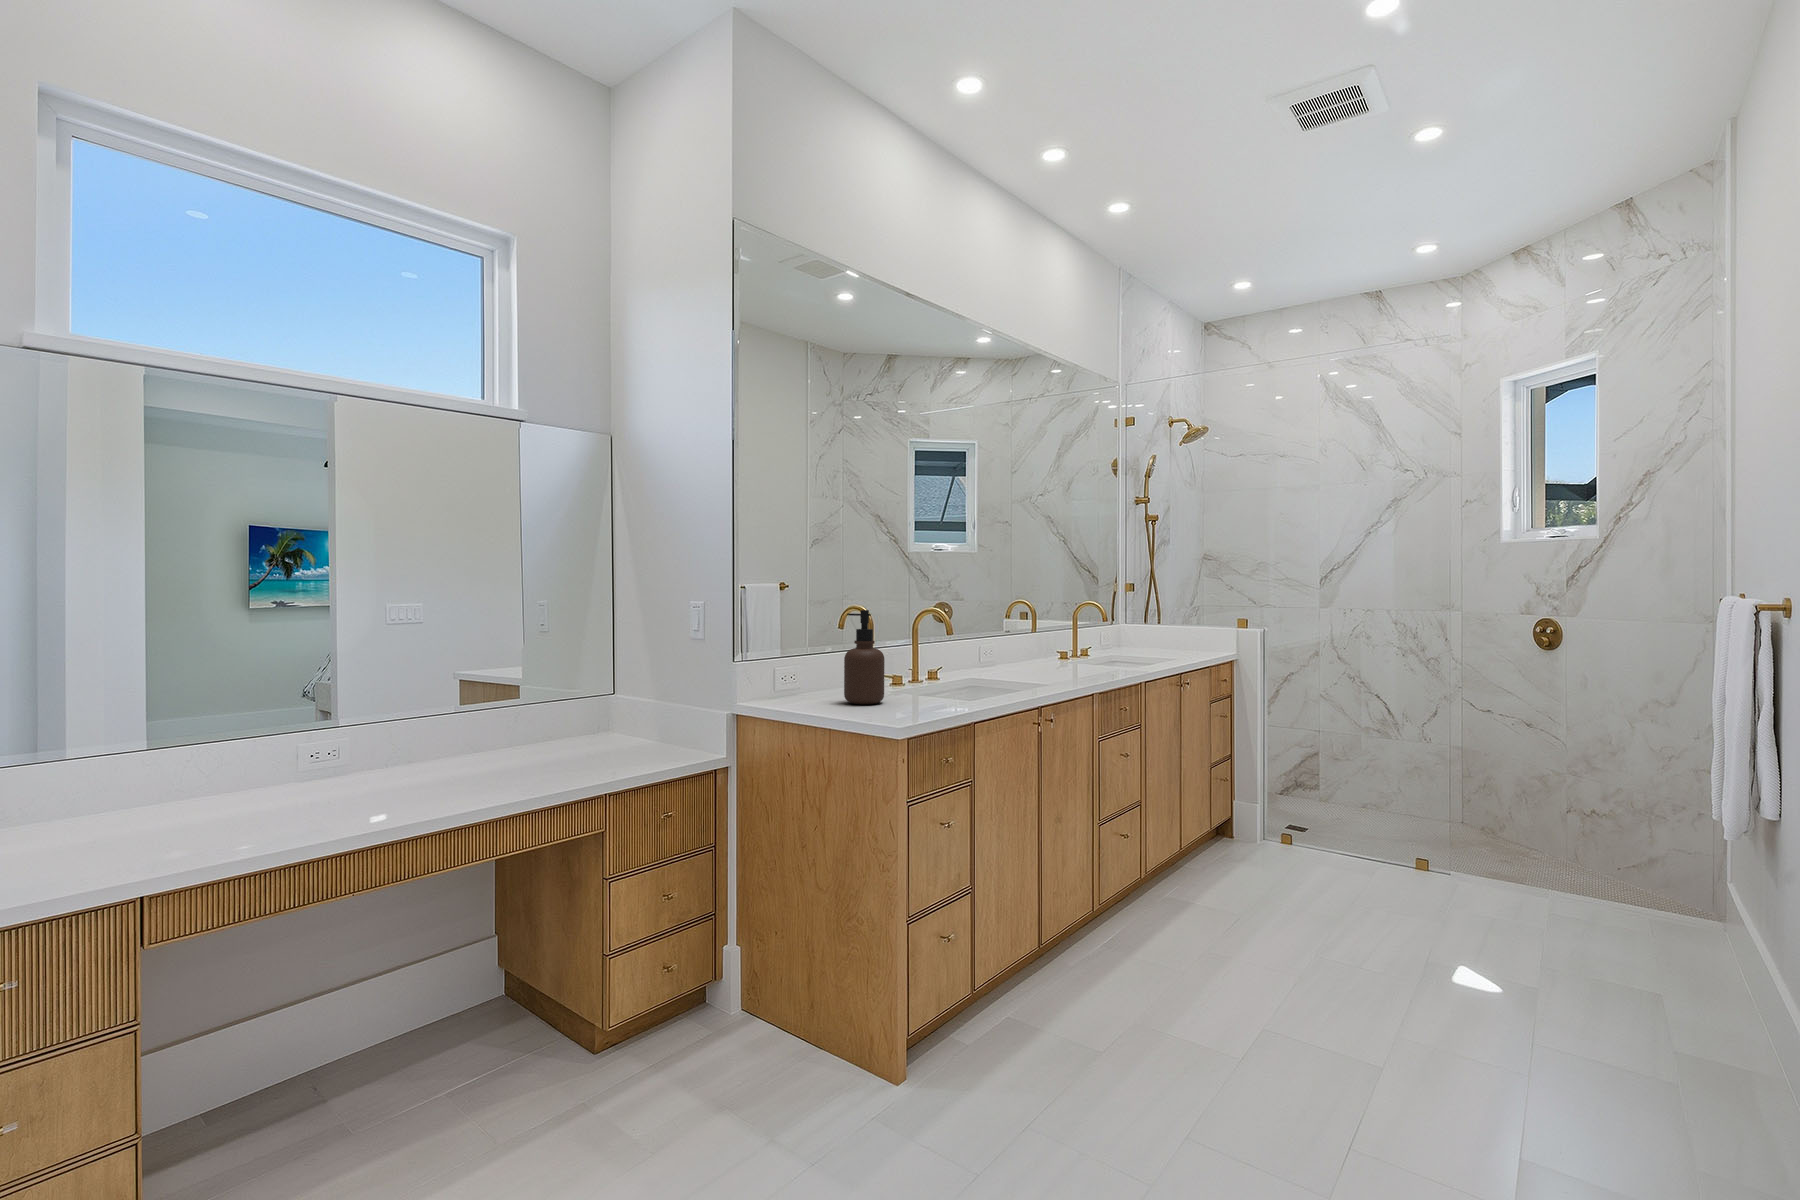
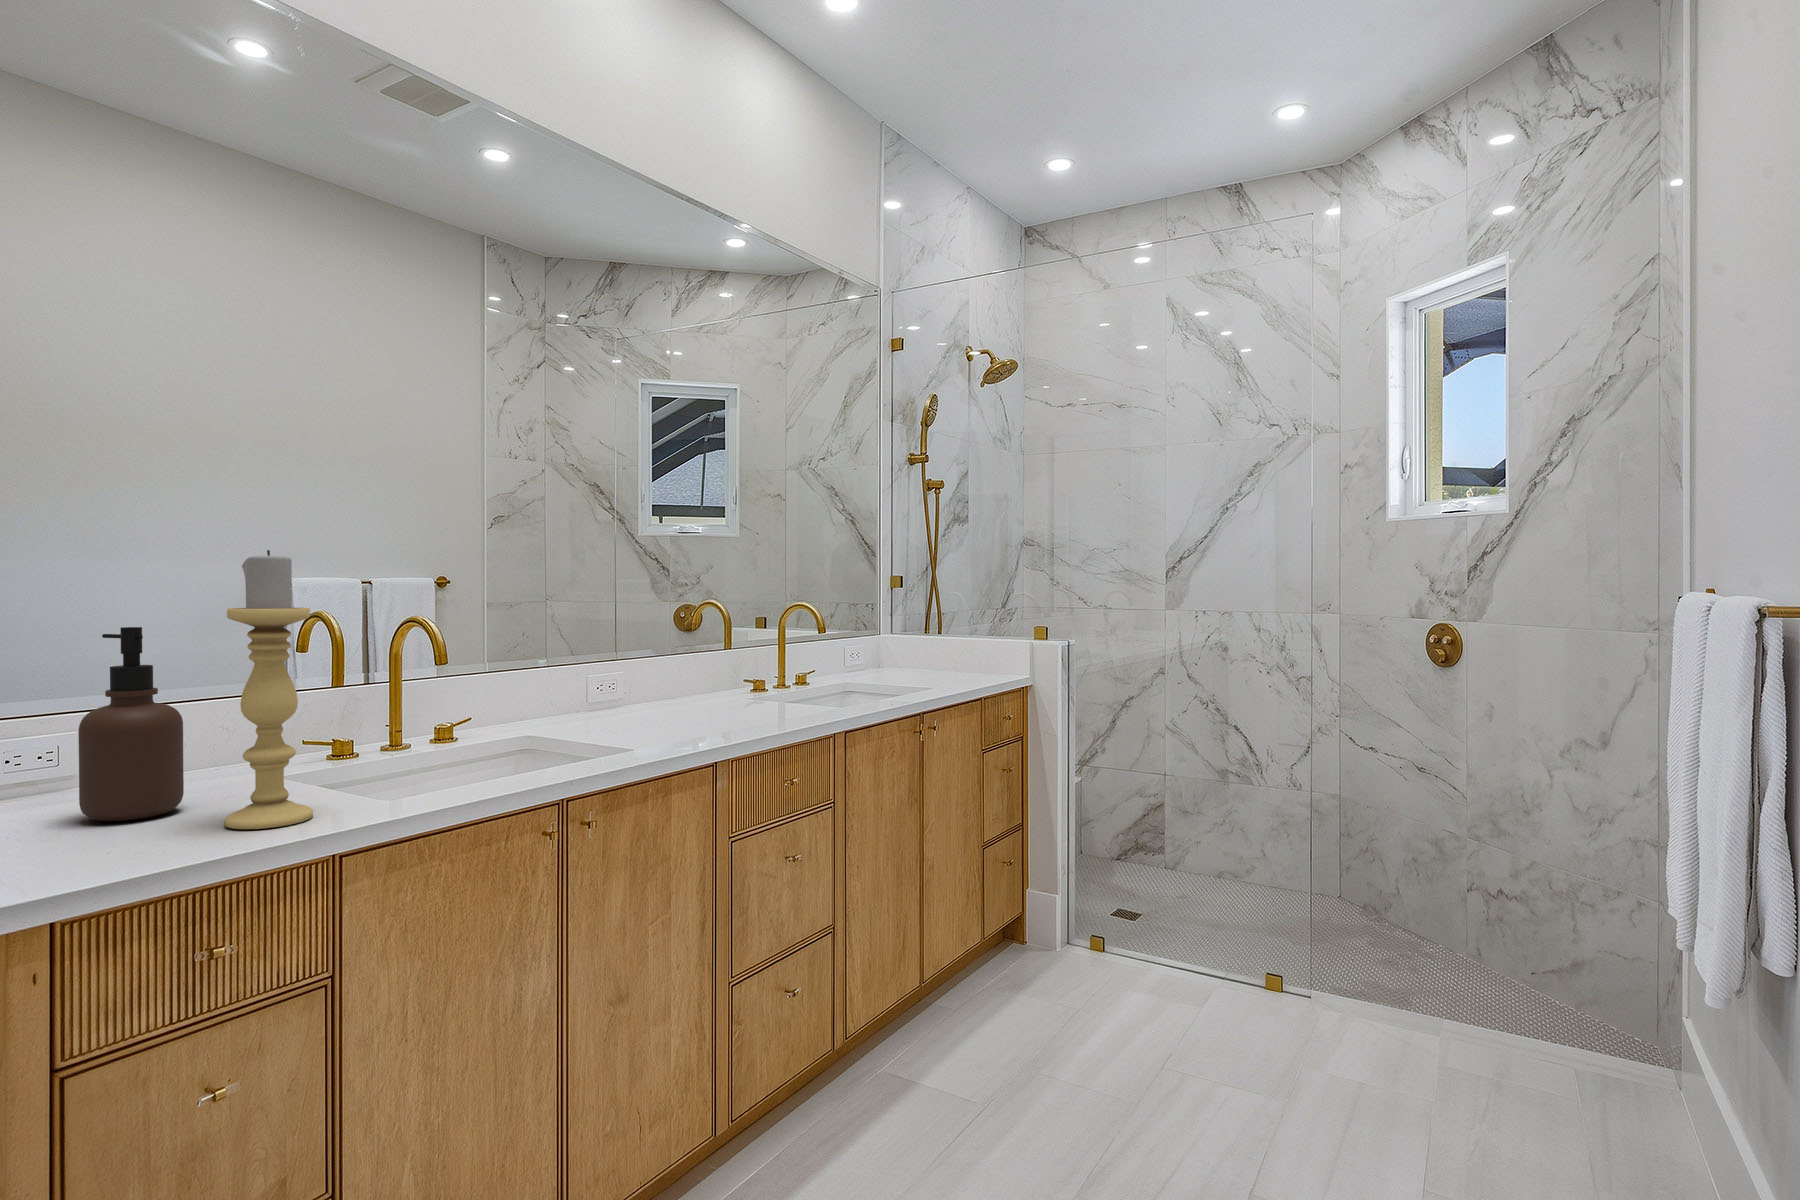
candle holder: none [921,572,957,708] -> present [225,550,313,829]

